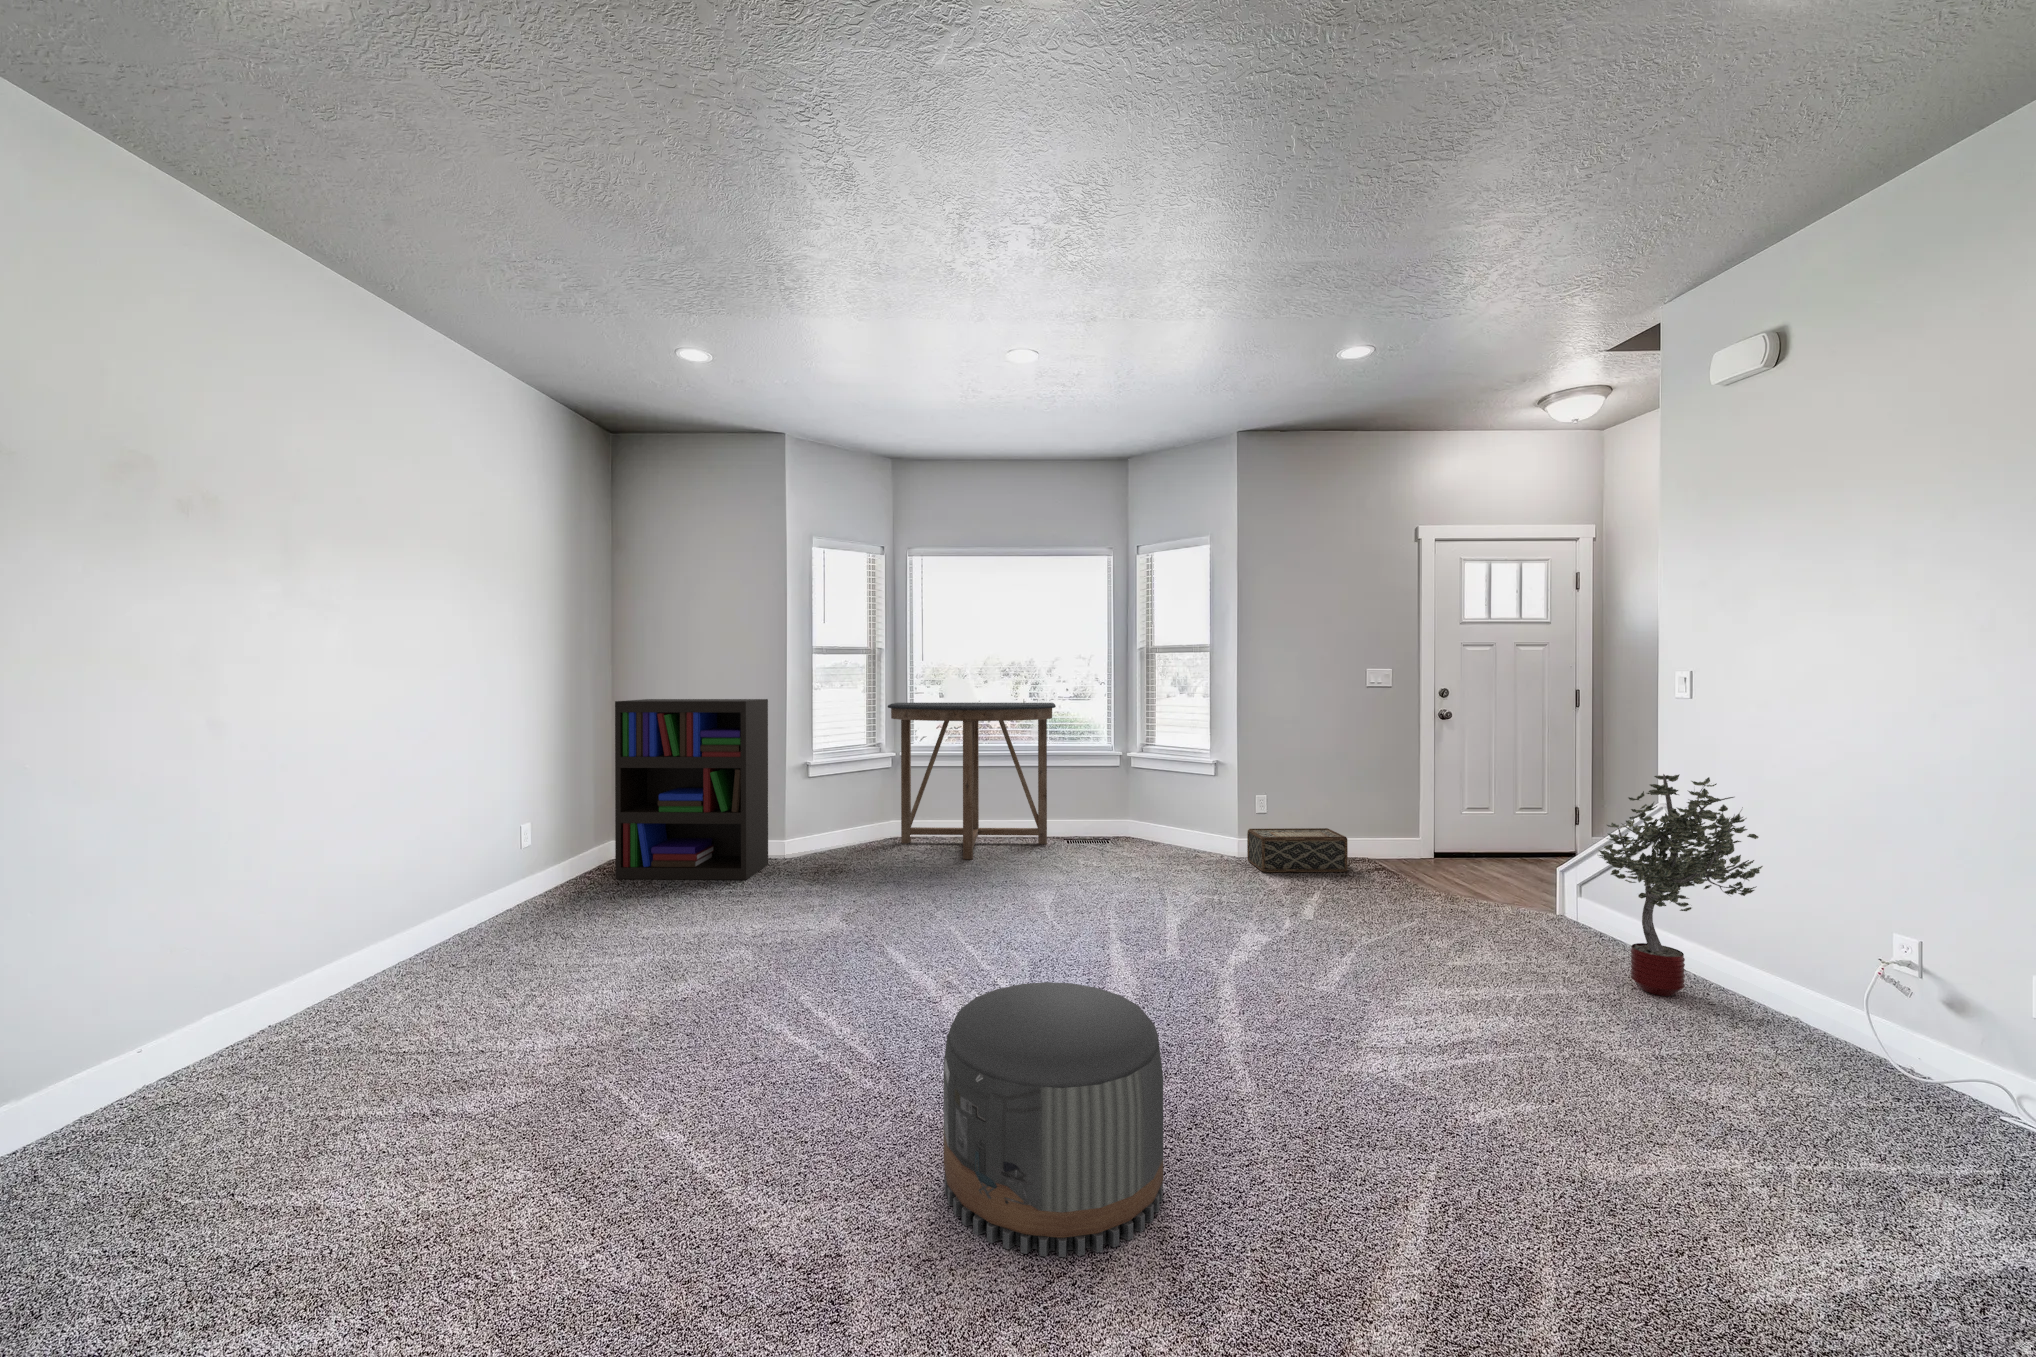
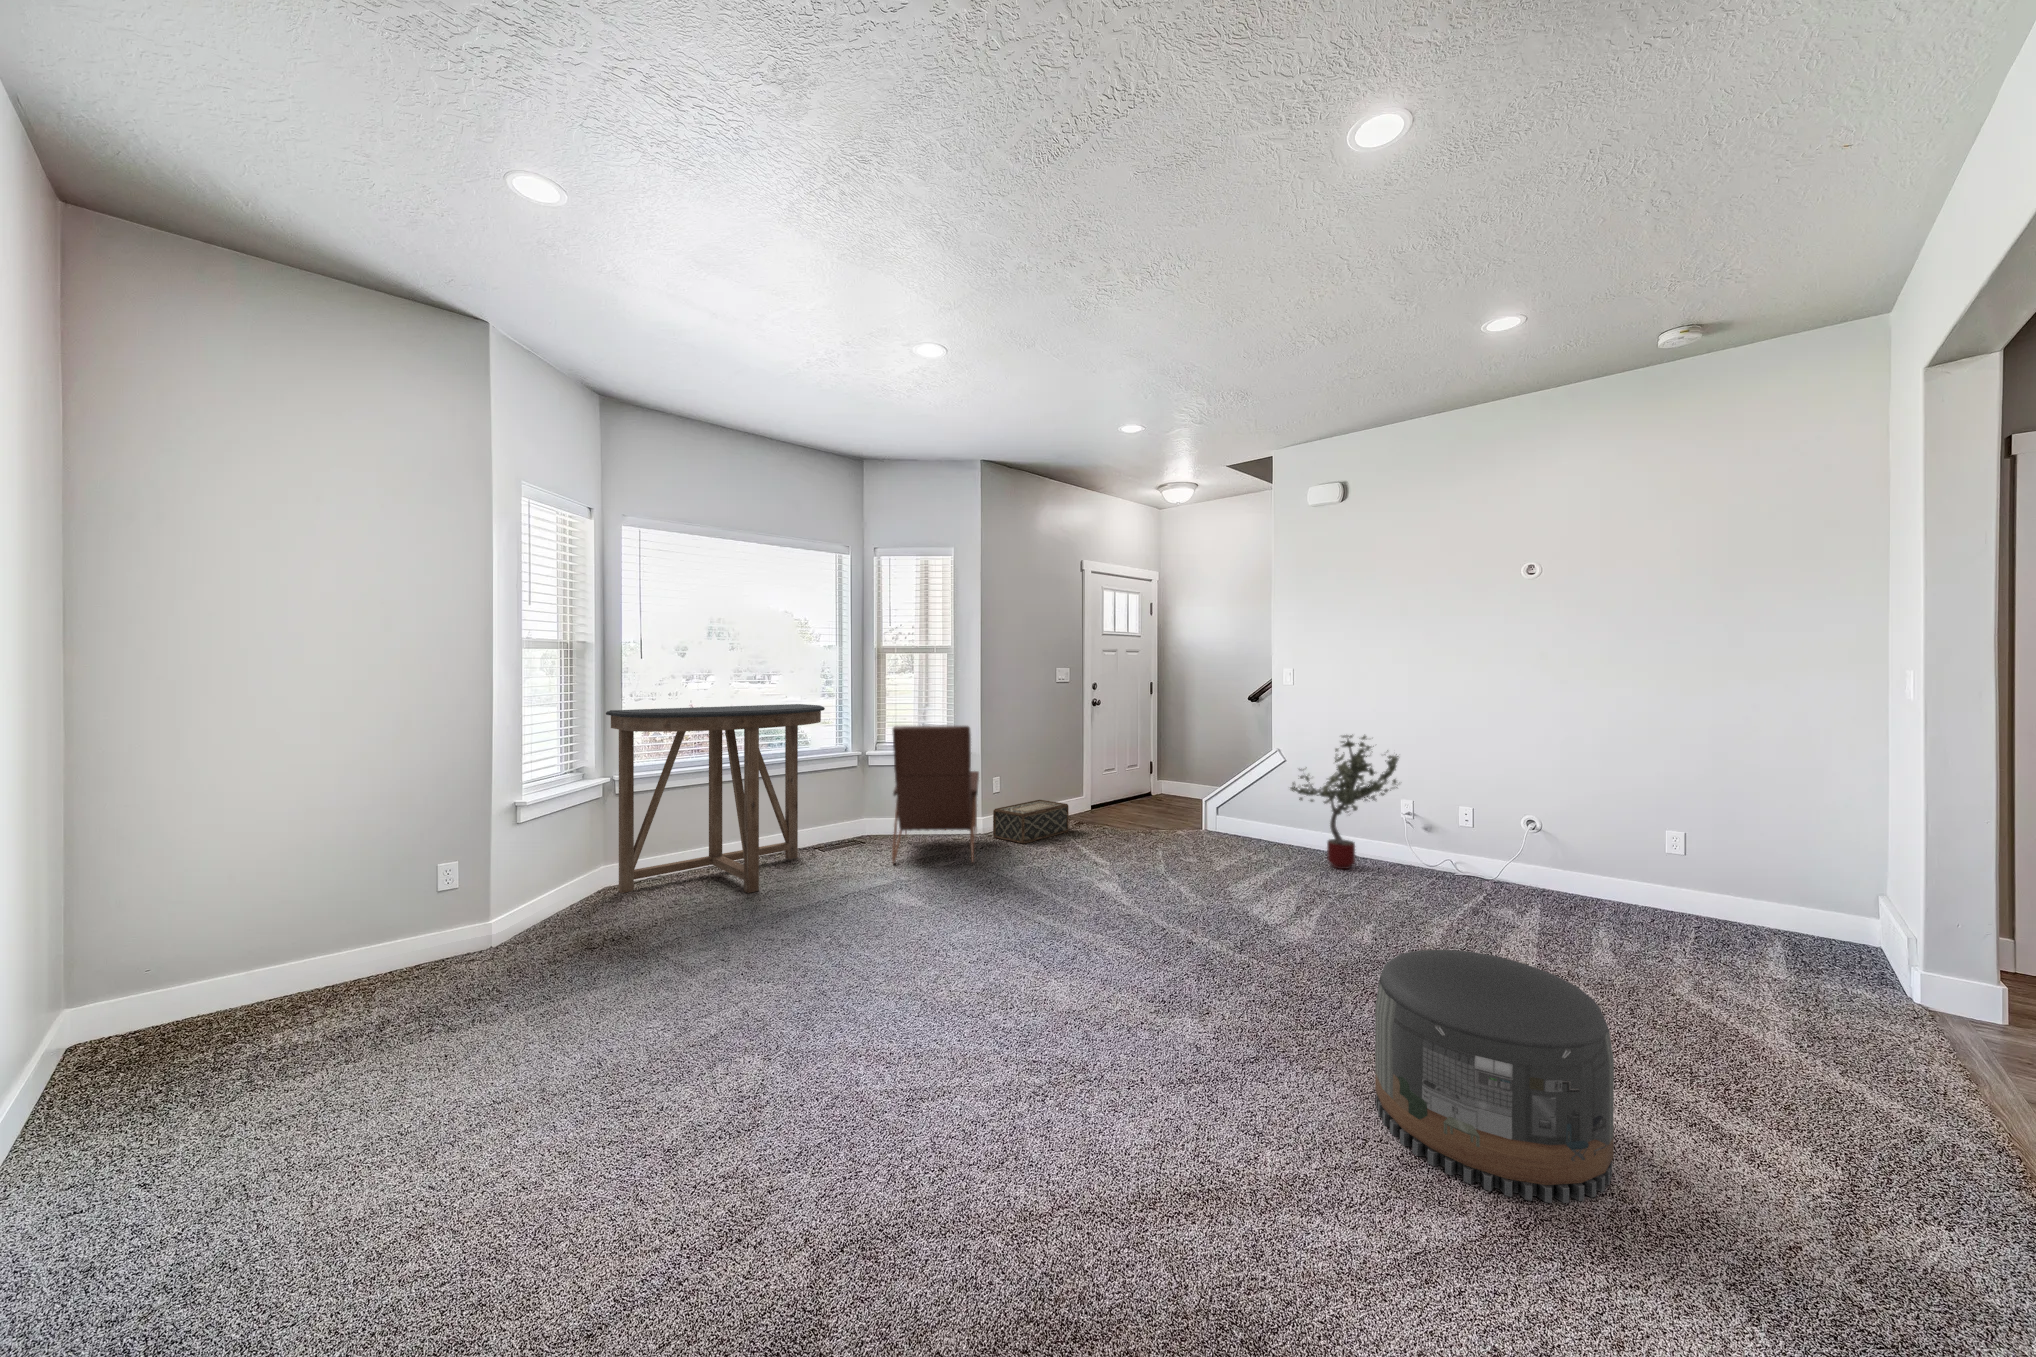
bookshelf: present [615,699,768,880] -> none [148,712,486,1090]
armchair: none [1089,726,1224,876] -> present [892,726,979,863]

